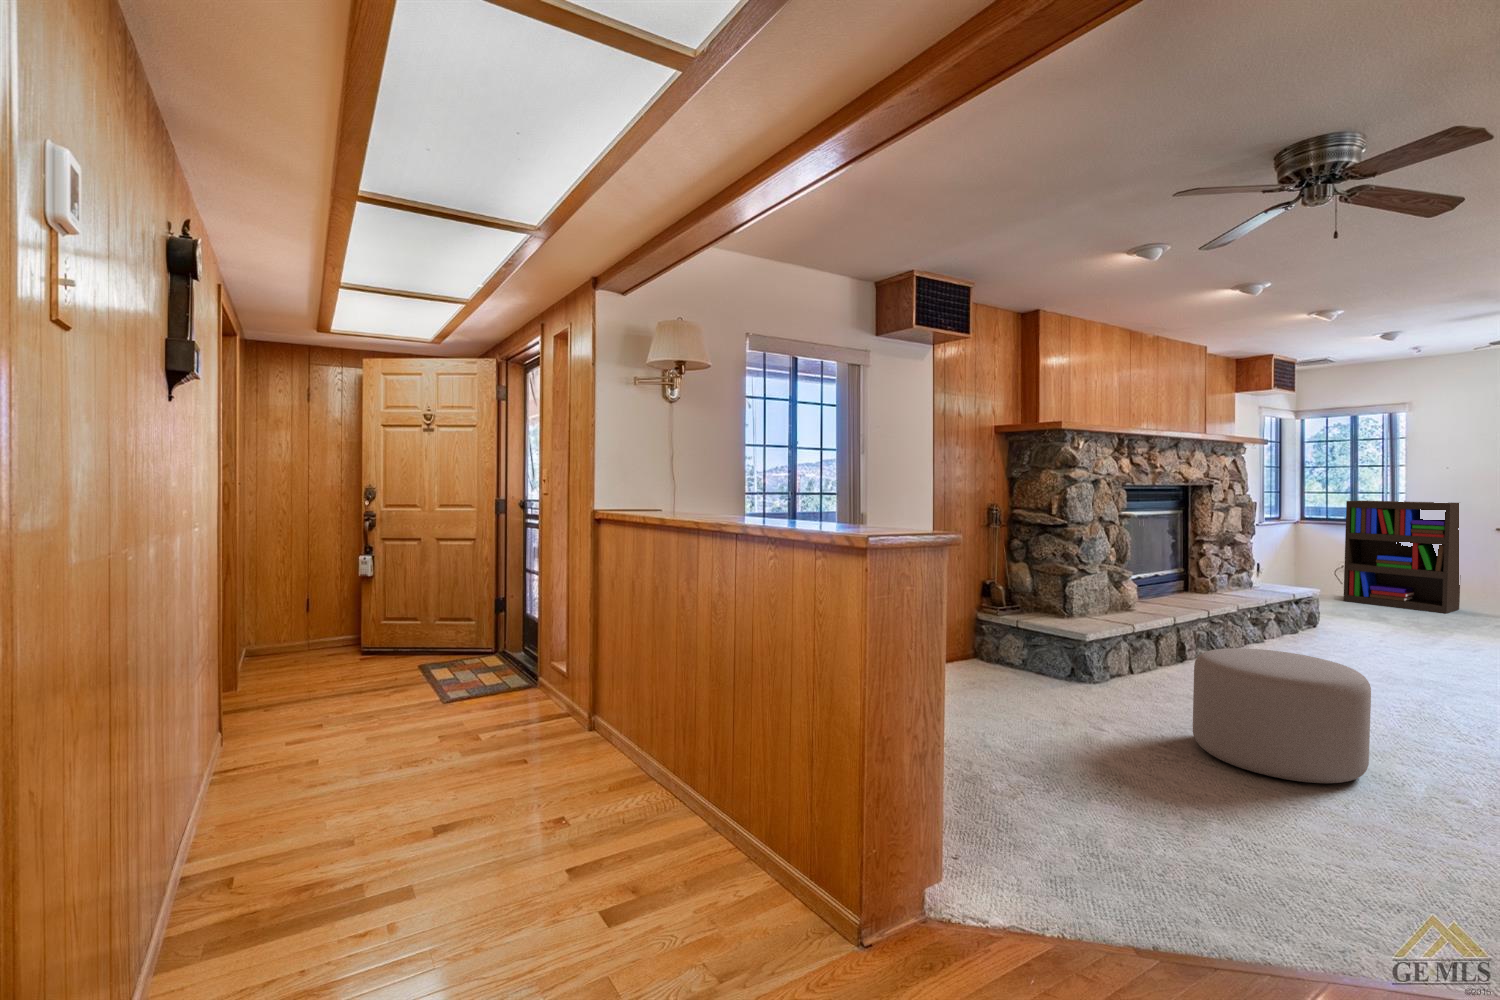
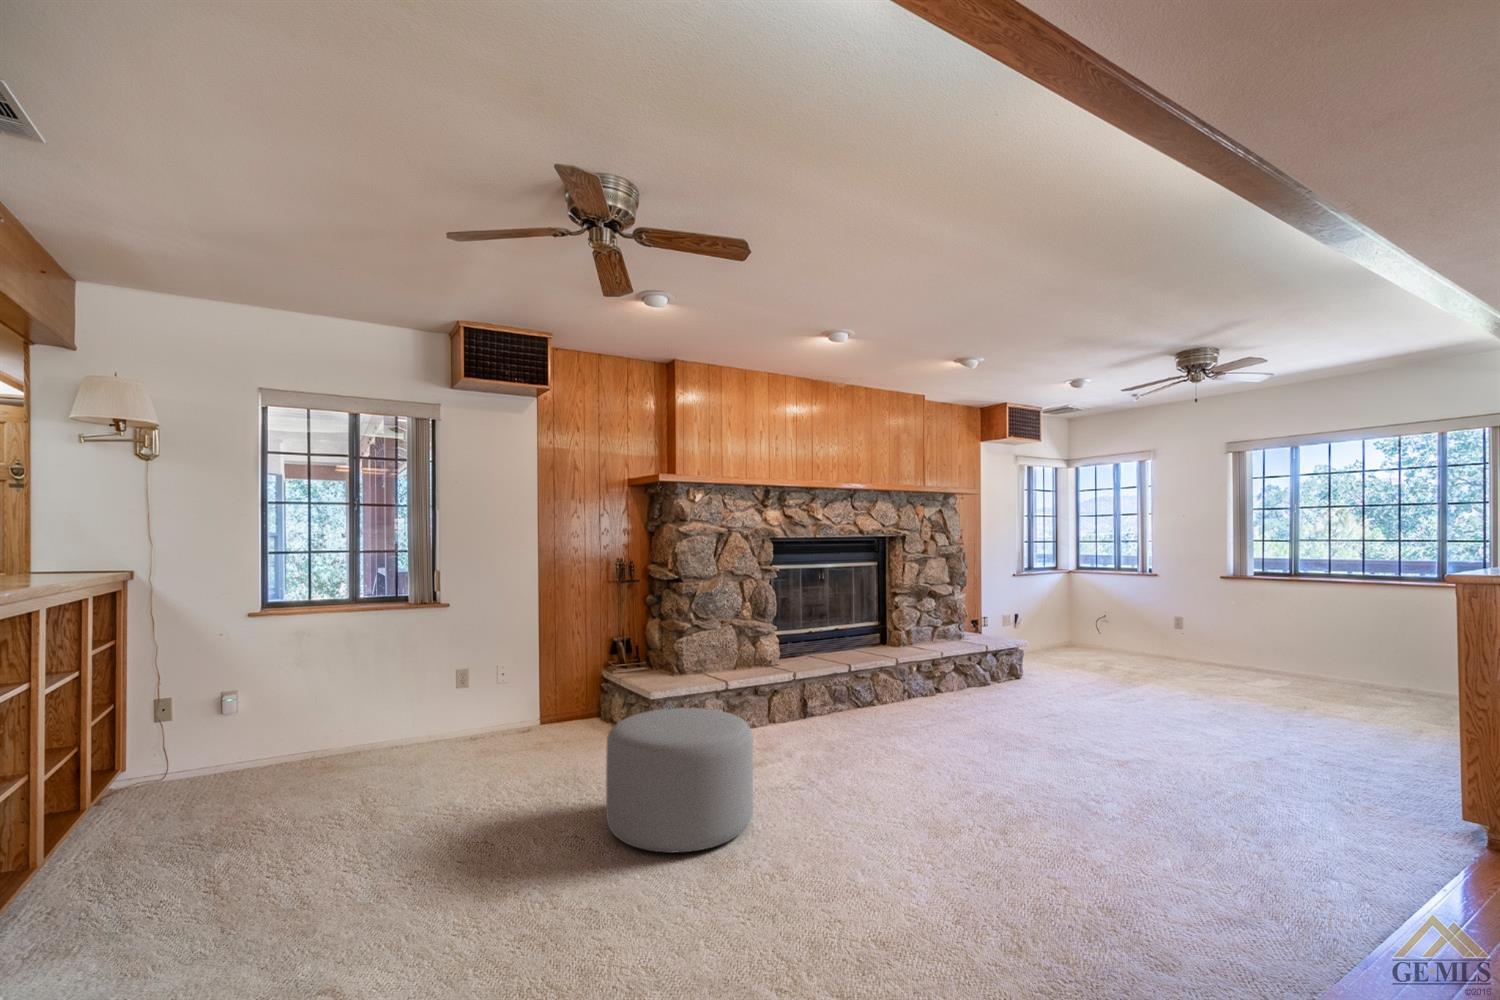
bookshelf: present [1343,501,1461,613] -> none [1096,549,1201,666]

